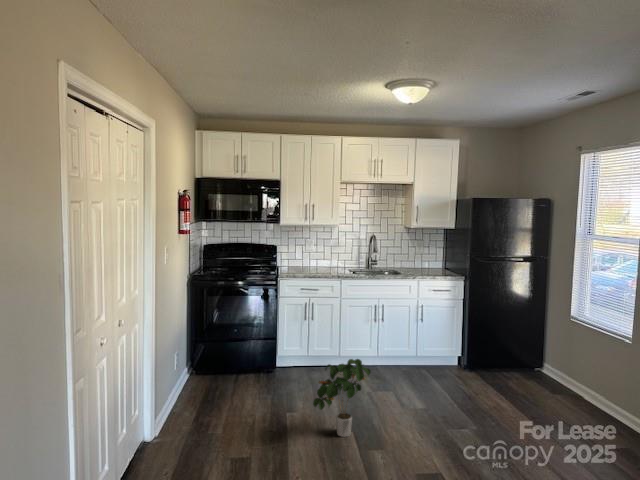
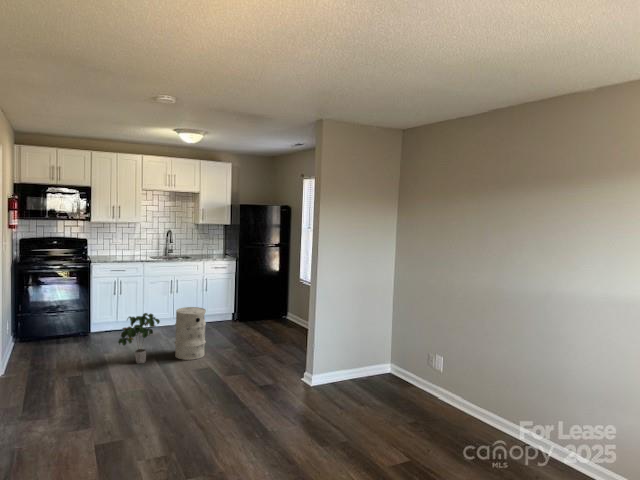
trash can: none [392,351,440,439] -> present [175,307,206,360]

